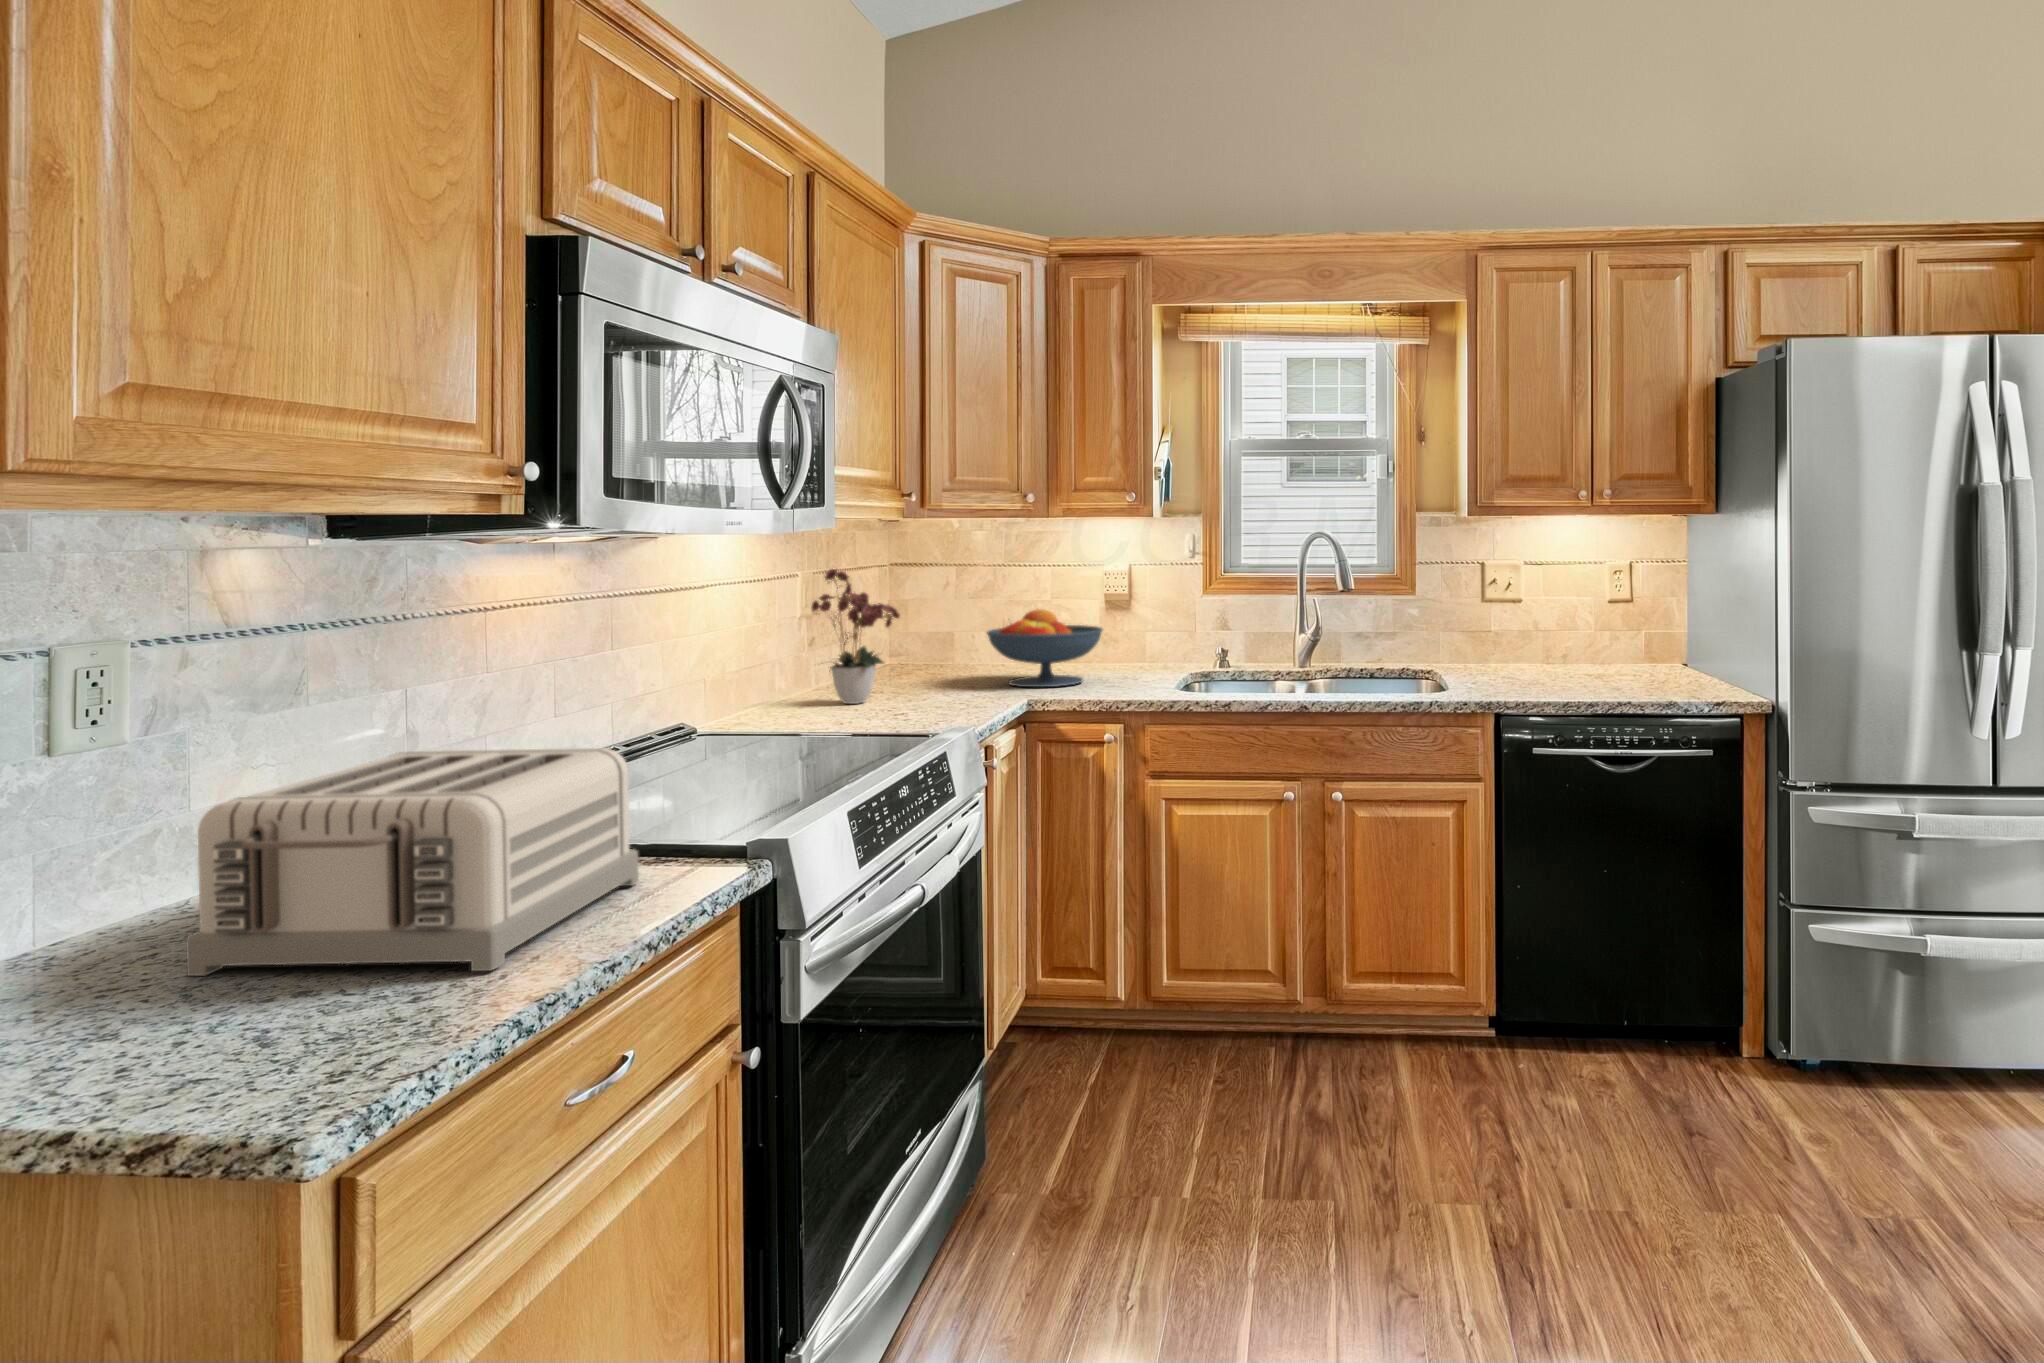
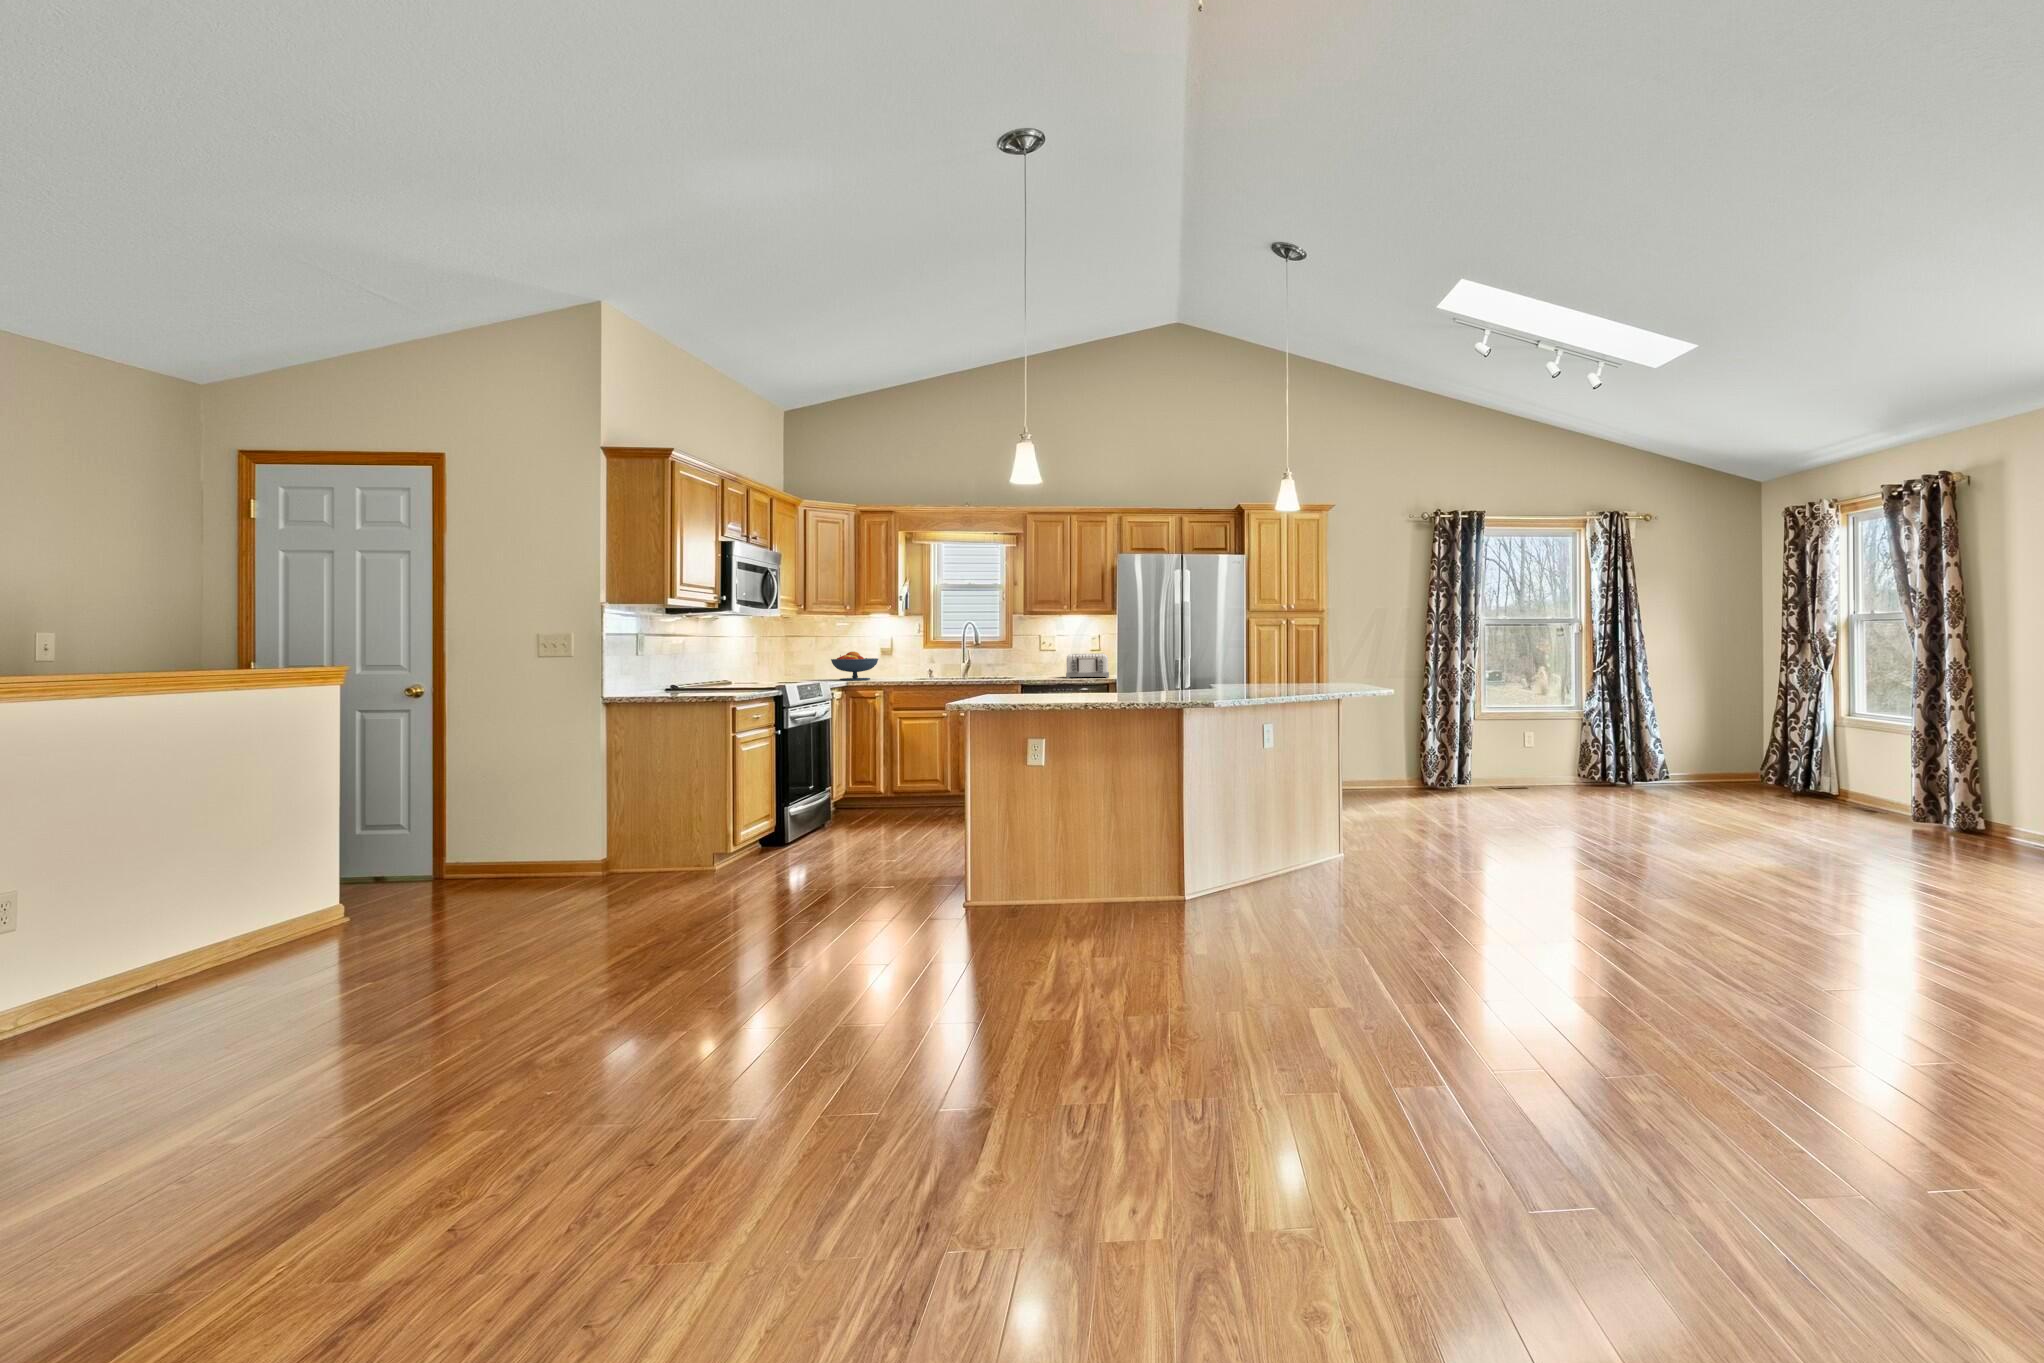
flower arrangement: present [812,569,900,704] -> none [761,630,800,682]
toaster: present [186,748,639,976] -> present [1066,654,1109,678]

